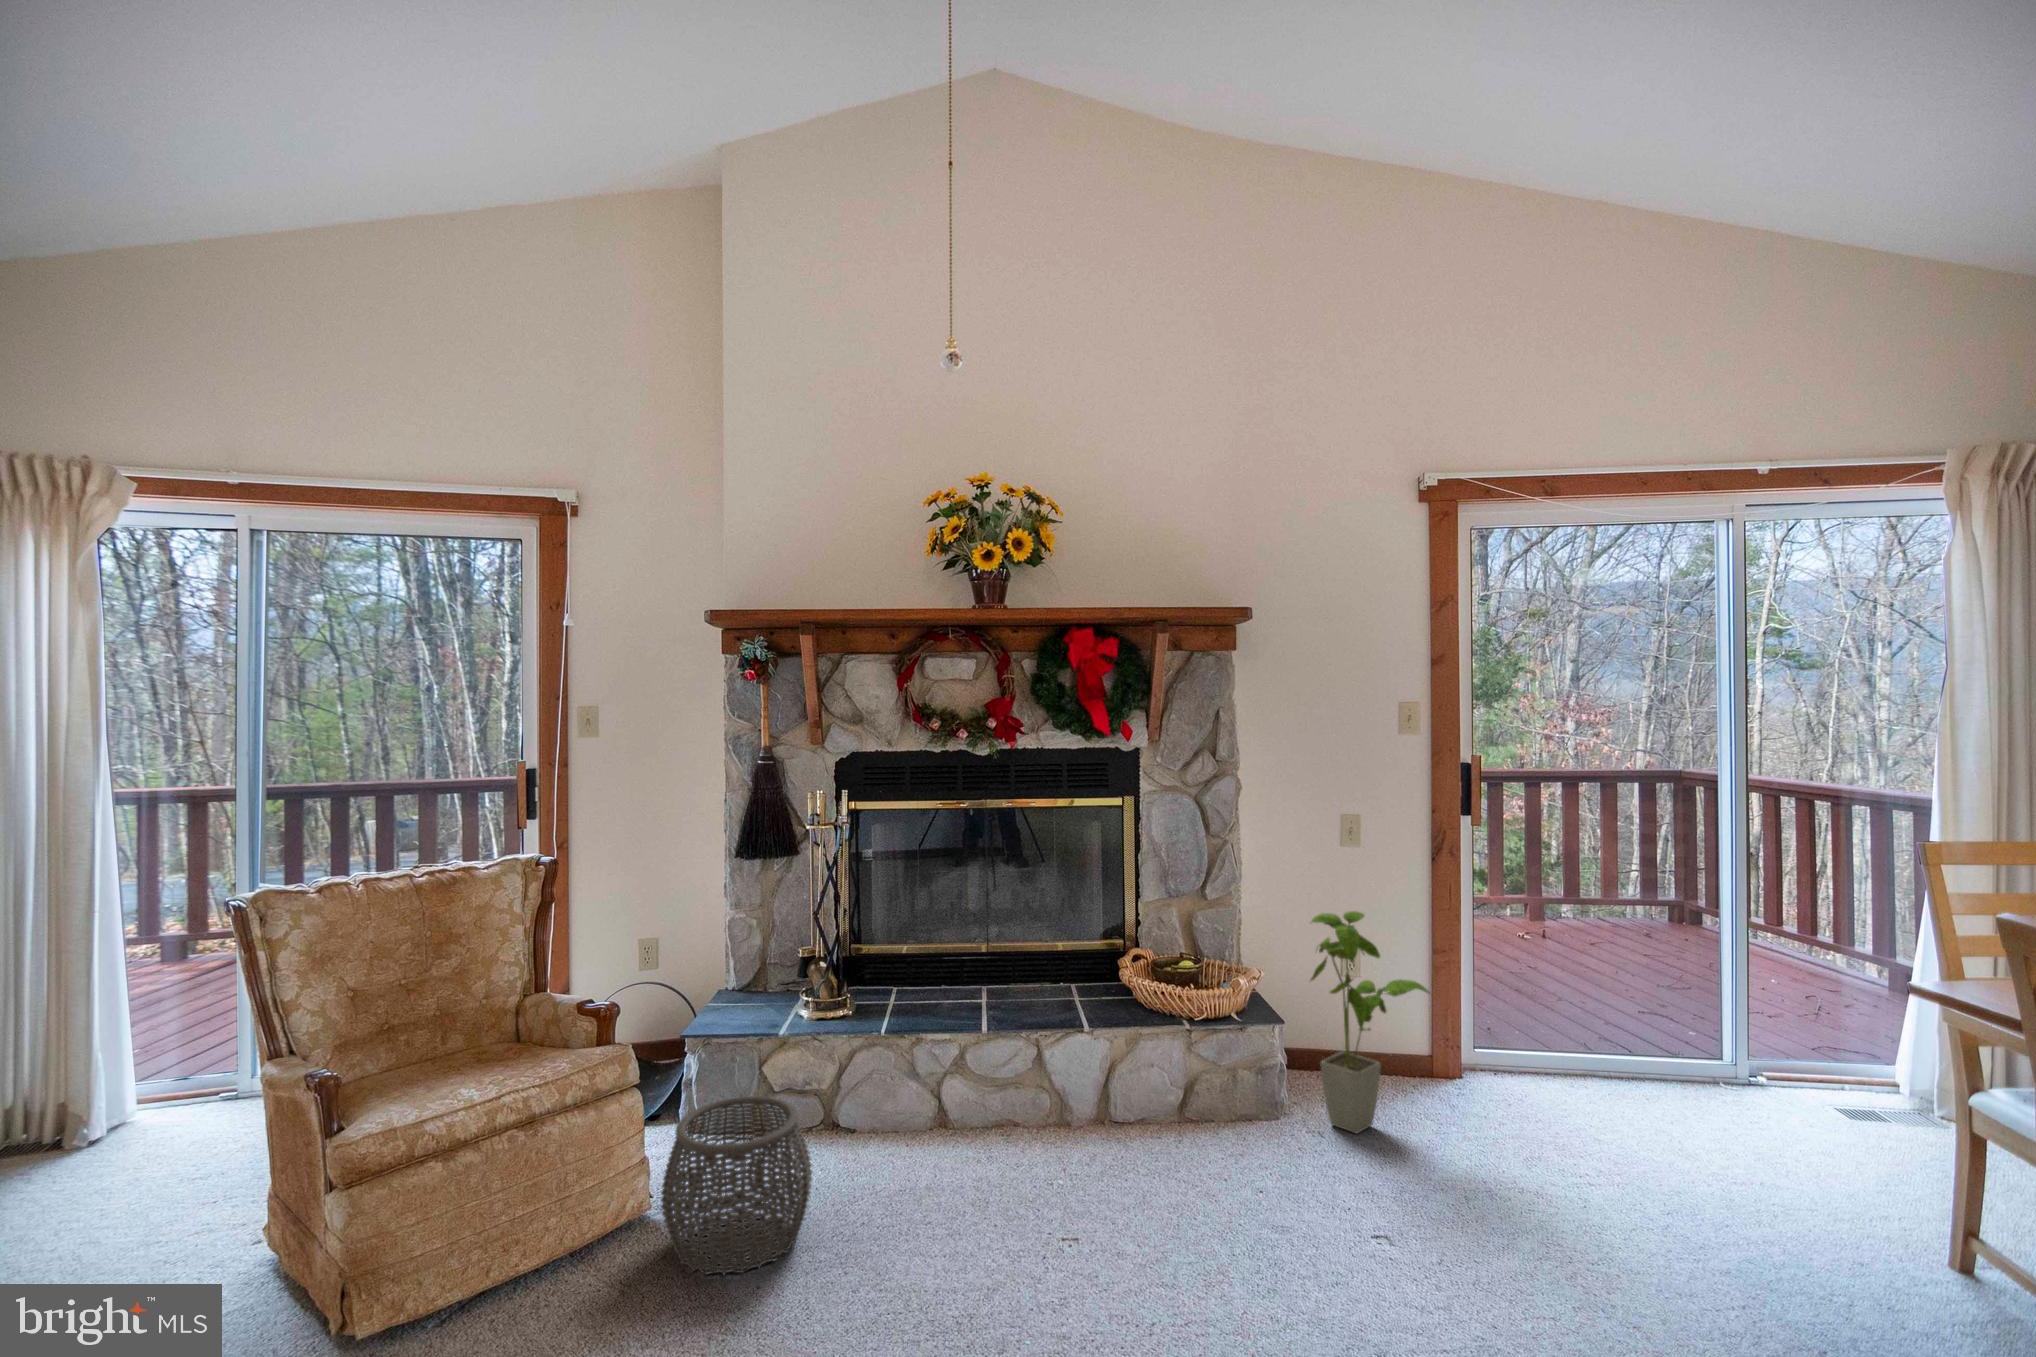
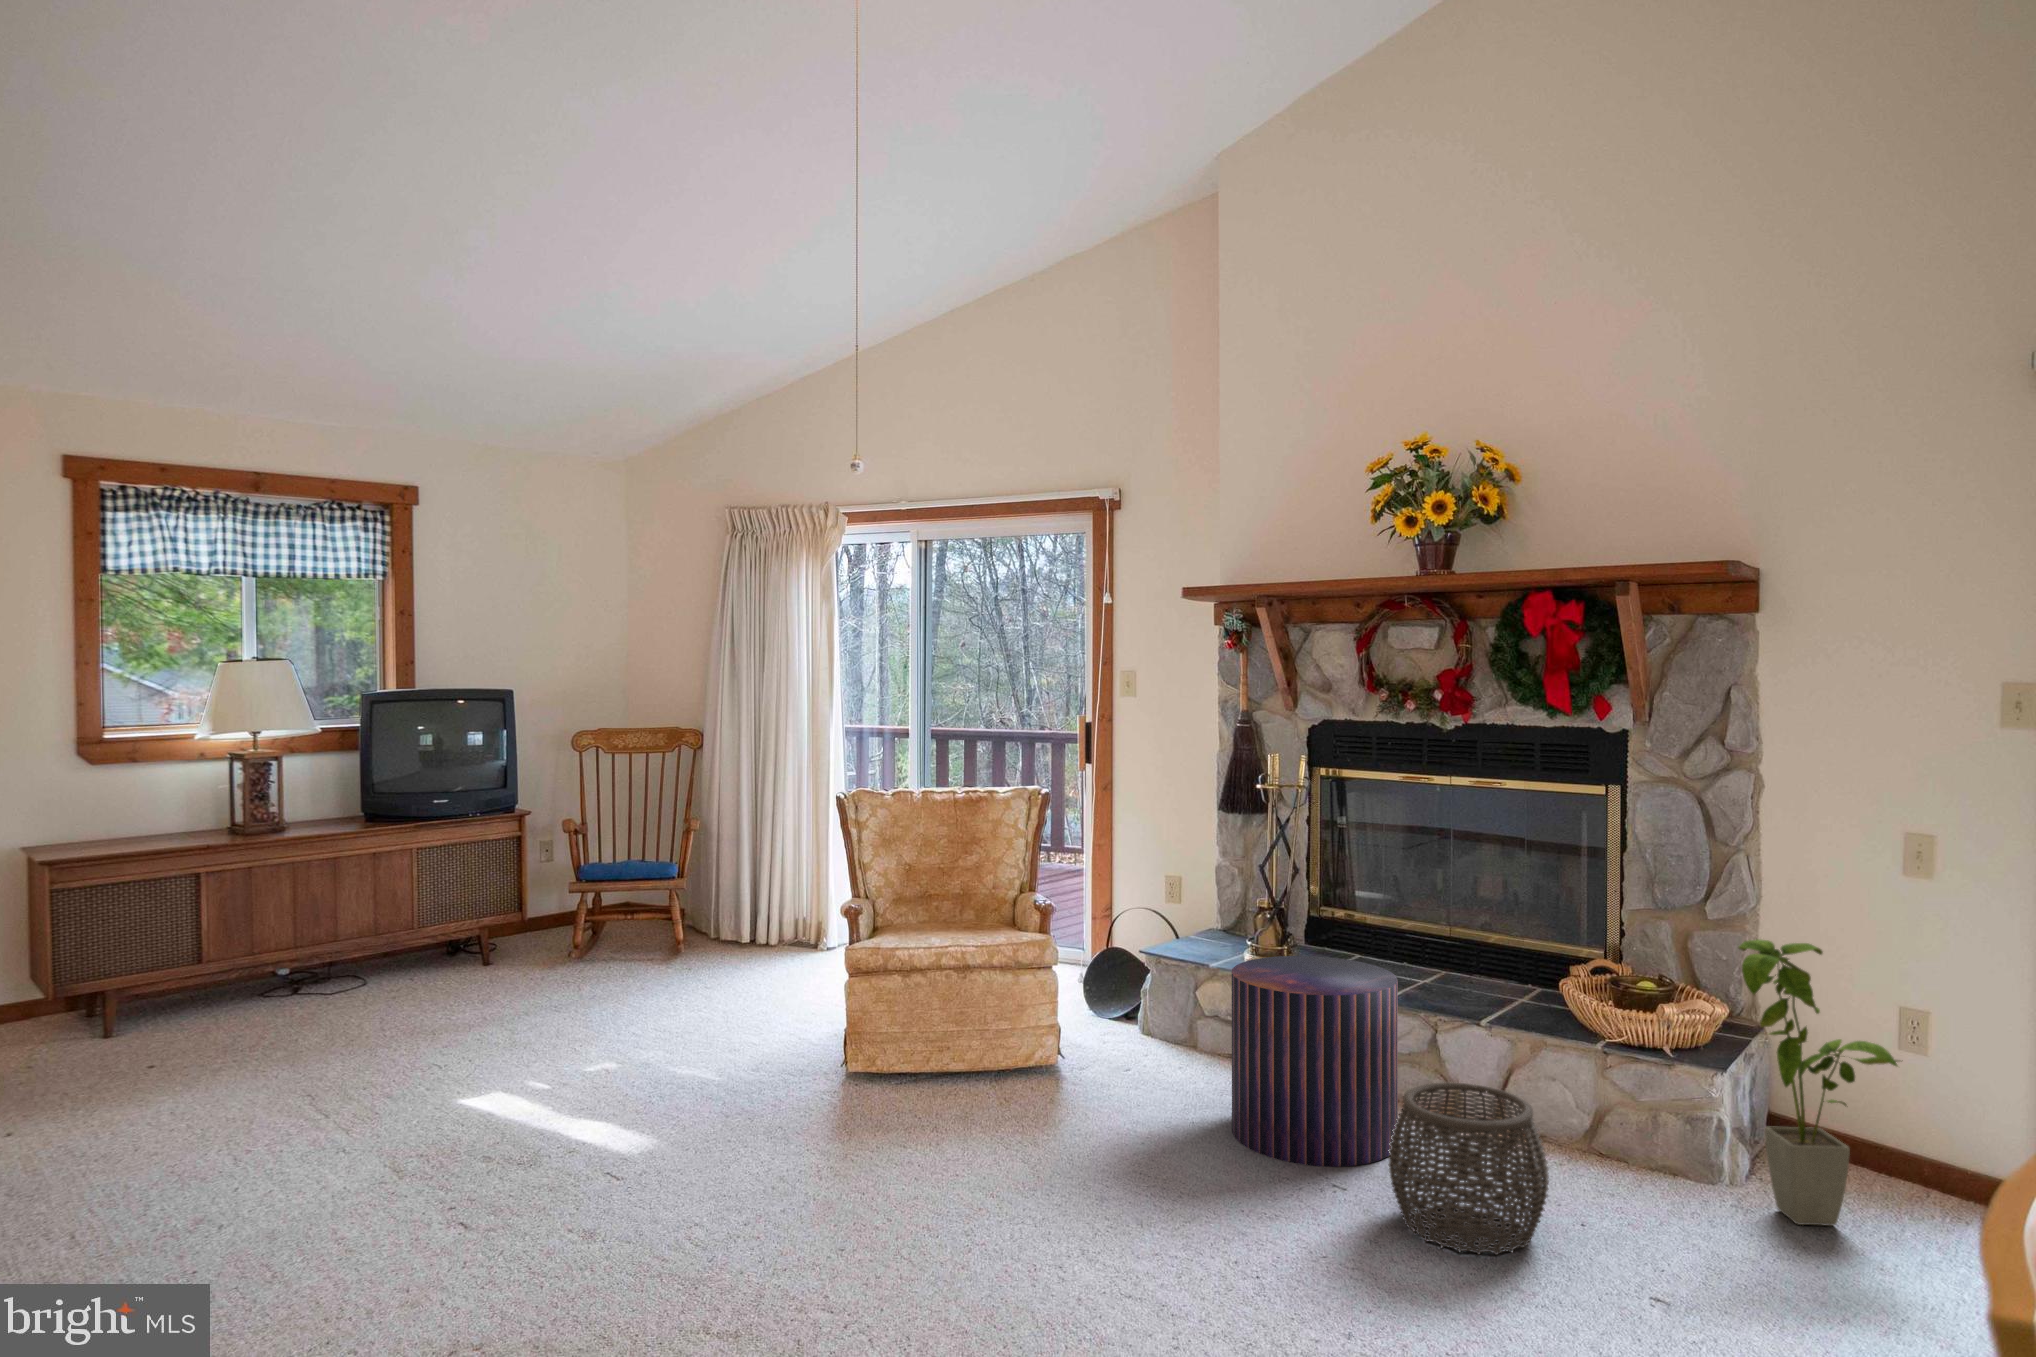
pouf: none [900,996,1071,1240] -> present [1232,956,1398,1167]
woven basket: present [661,1096,812,1275] -> present [1389,1082,1549,1255]

